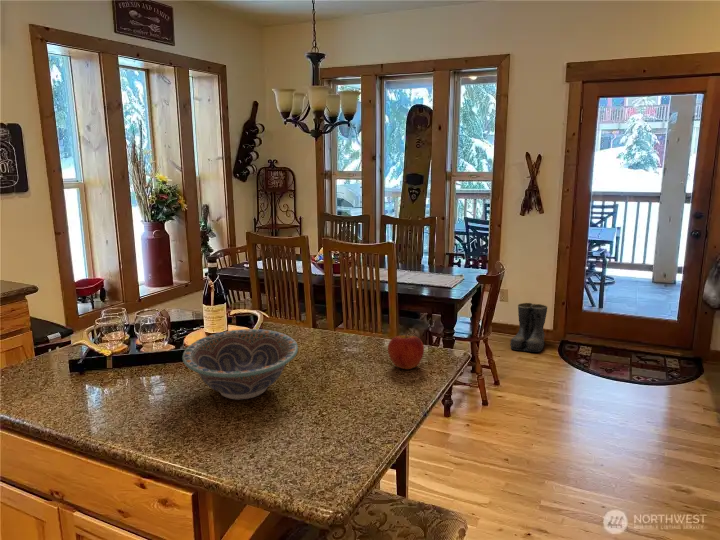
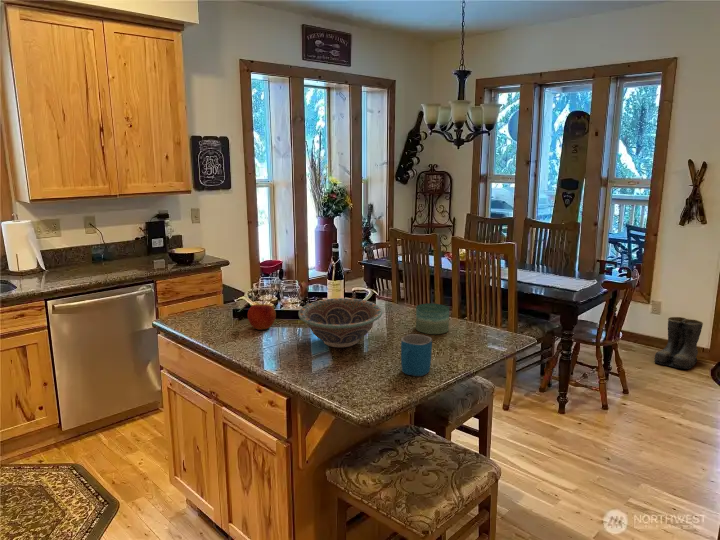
candle: none [328,323,369,362] -> present [416,303,449,334]
apple: present [388,332,424,369] -> present [247,302,276,330]
mug: none [342,371,380,427] -> present [401,334,432,376]

